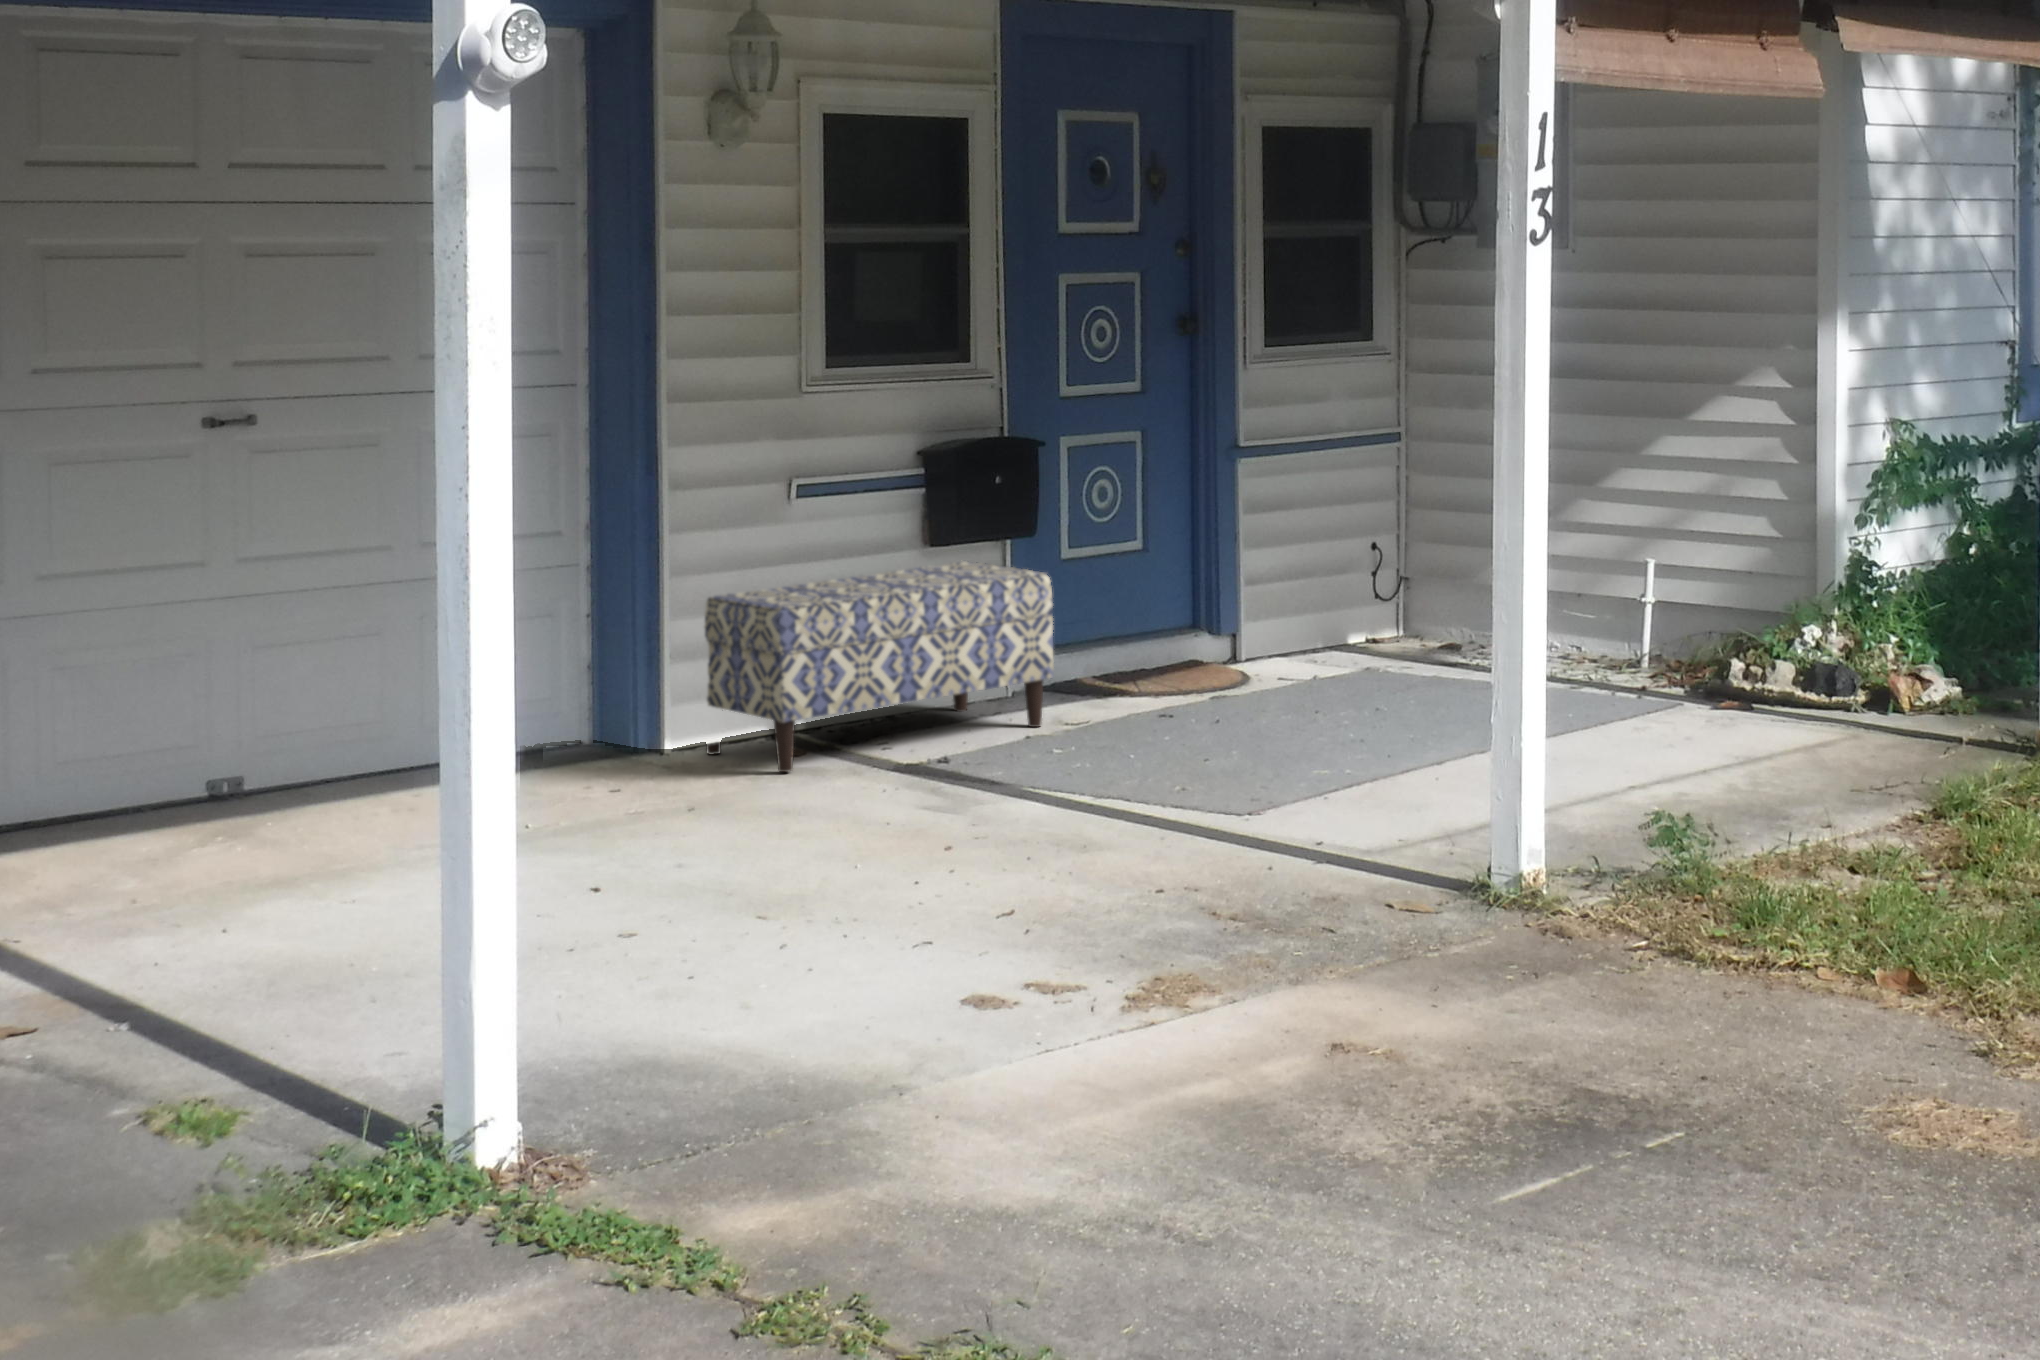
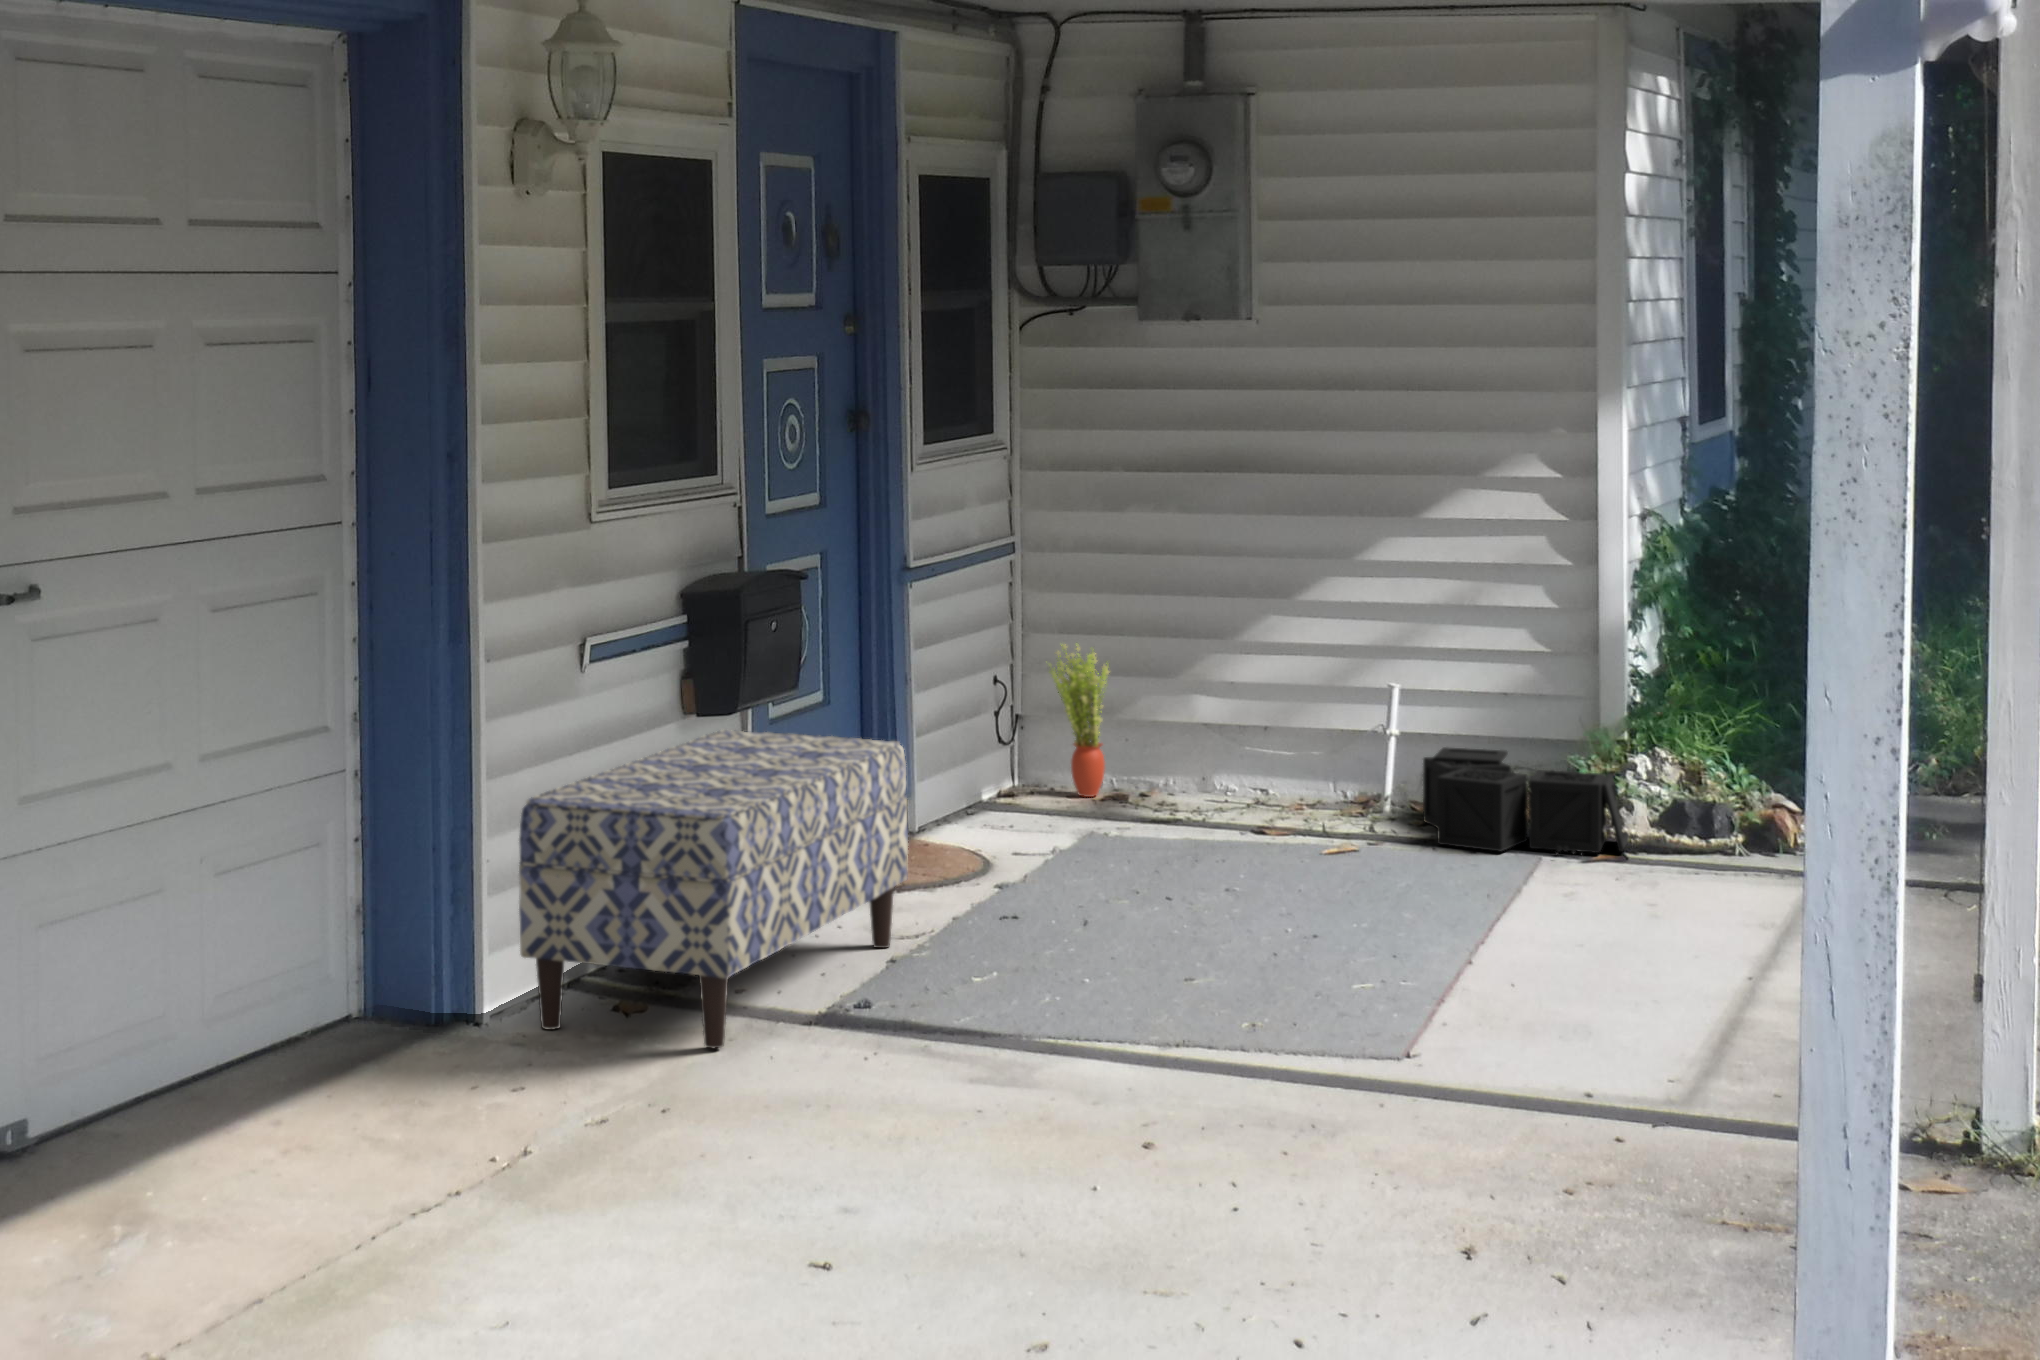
potted plant: none [1403,516,1455,644] -> present [1051,645,1109,797]
storage bin: none [1622,616,1791,707] -> present [1423,747,1629,855]

